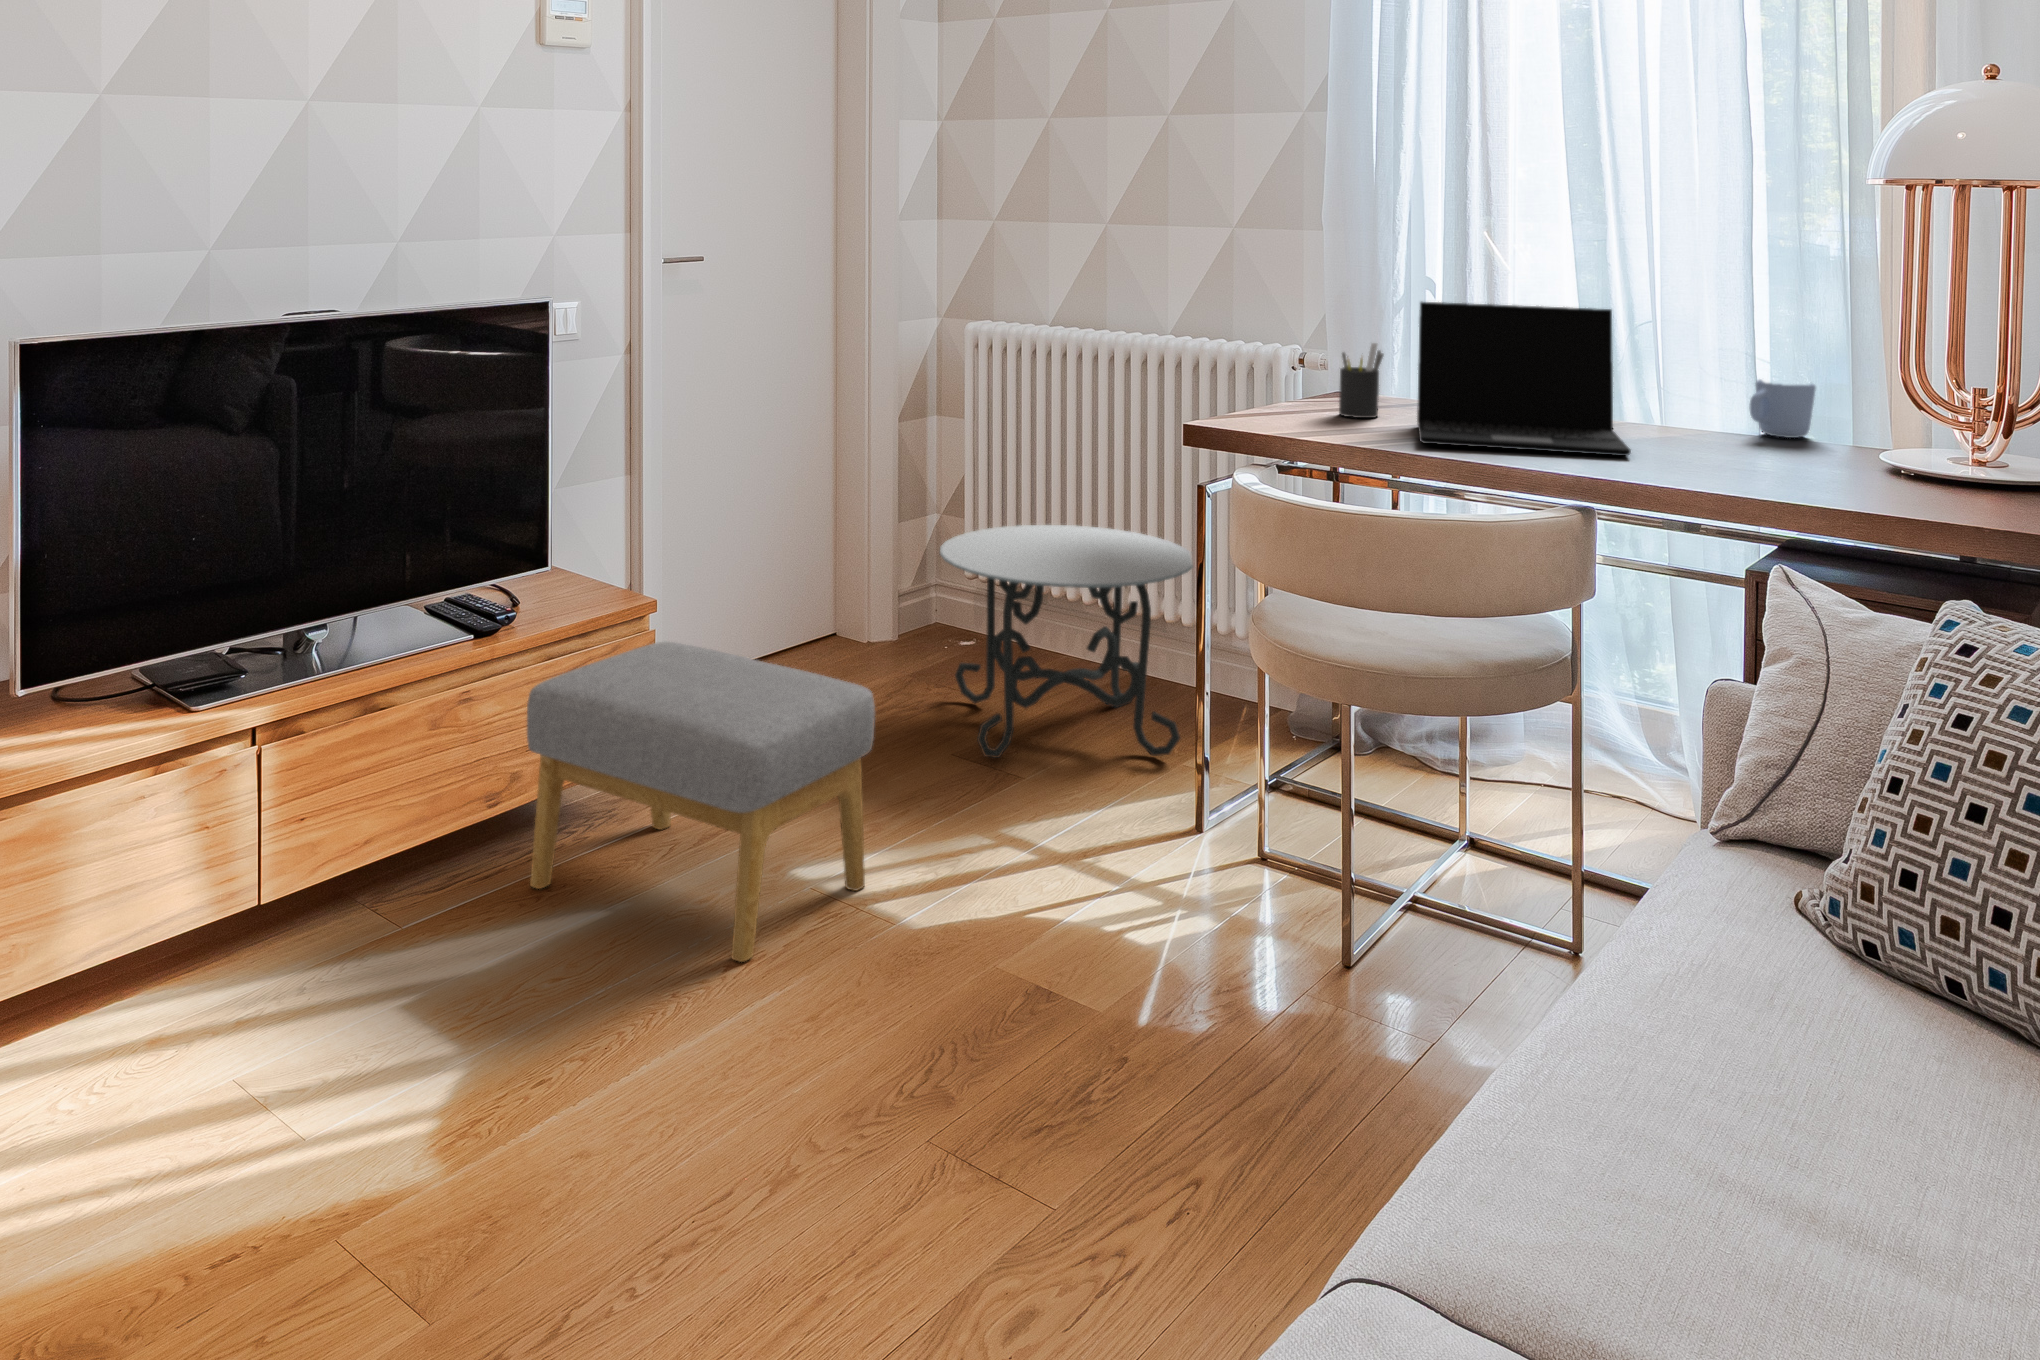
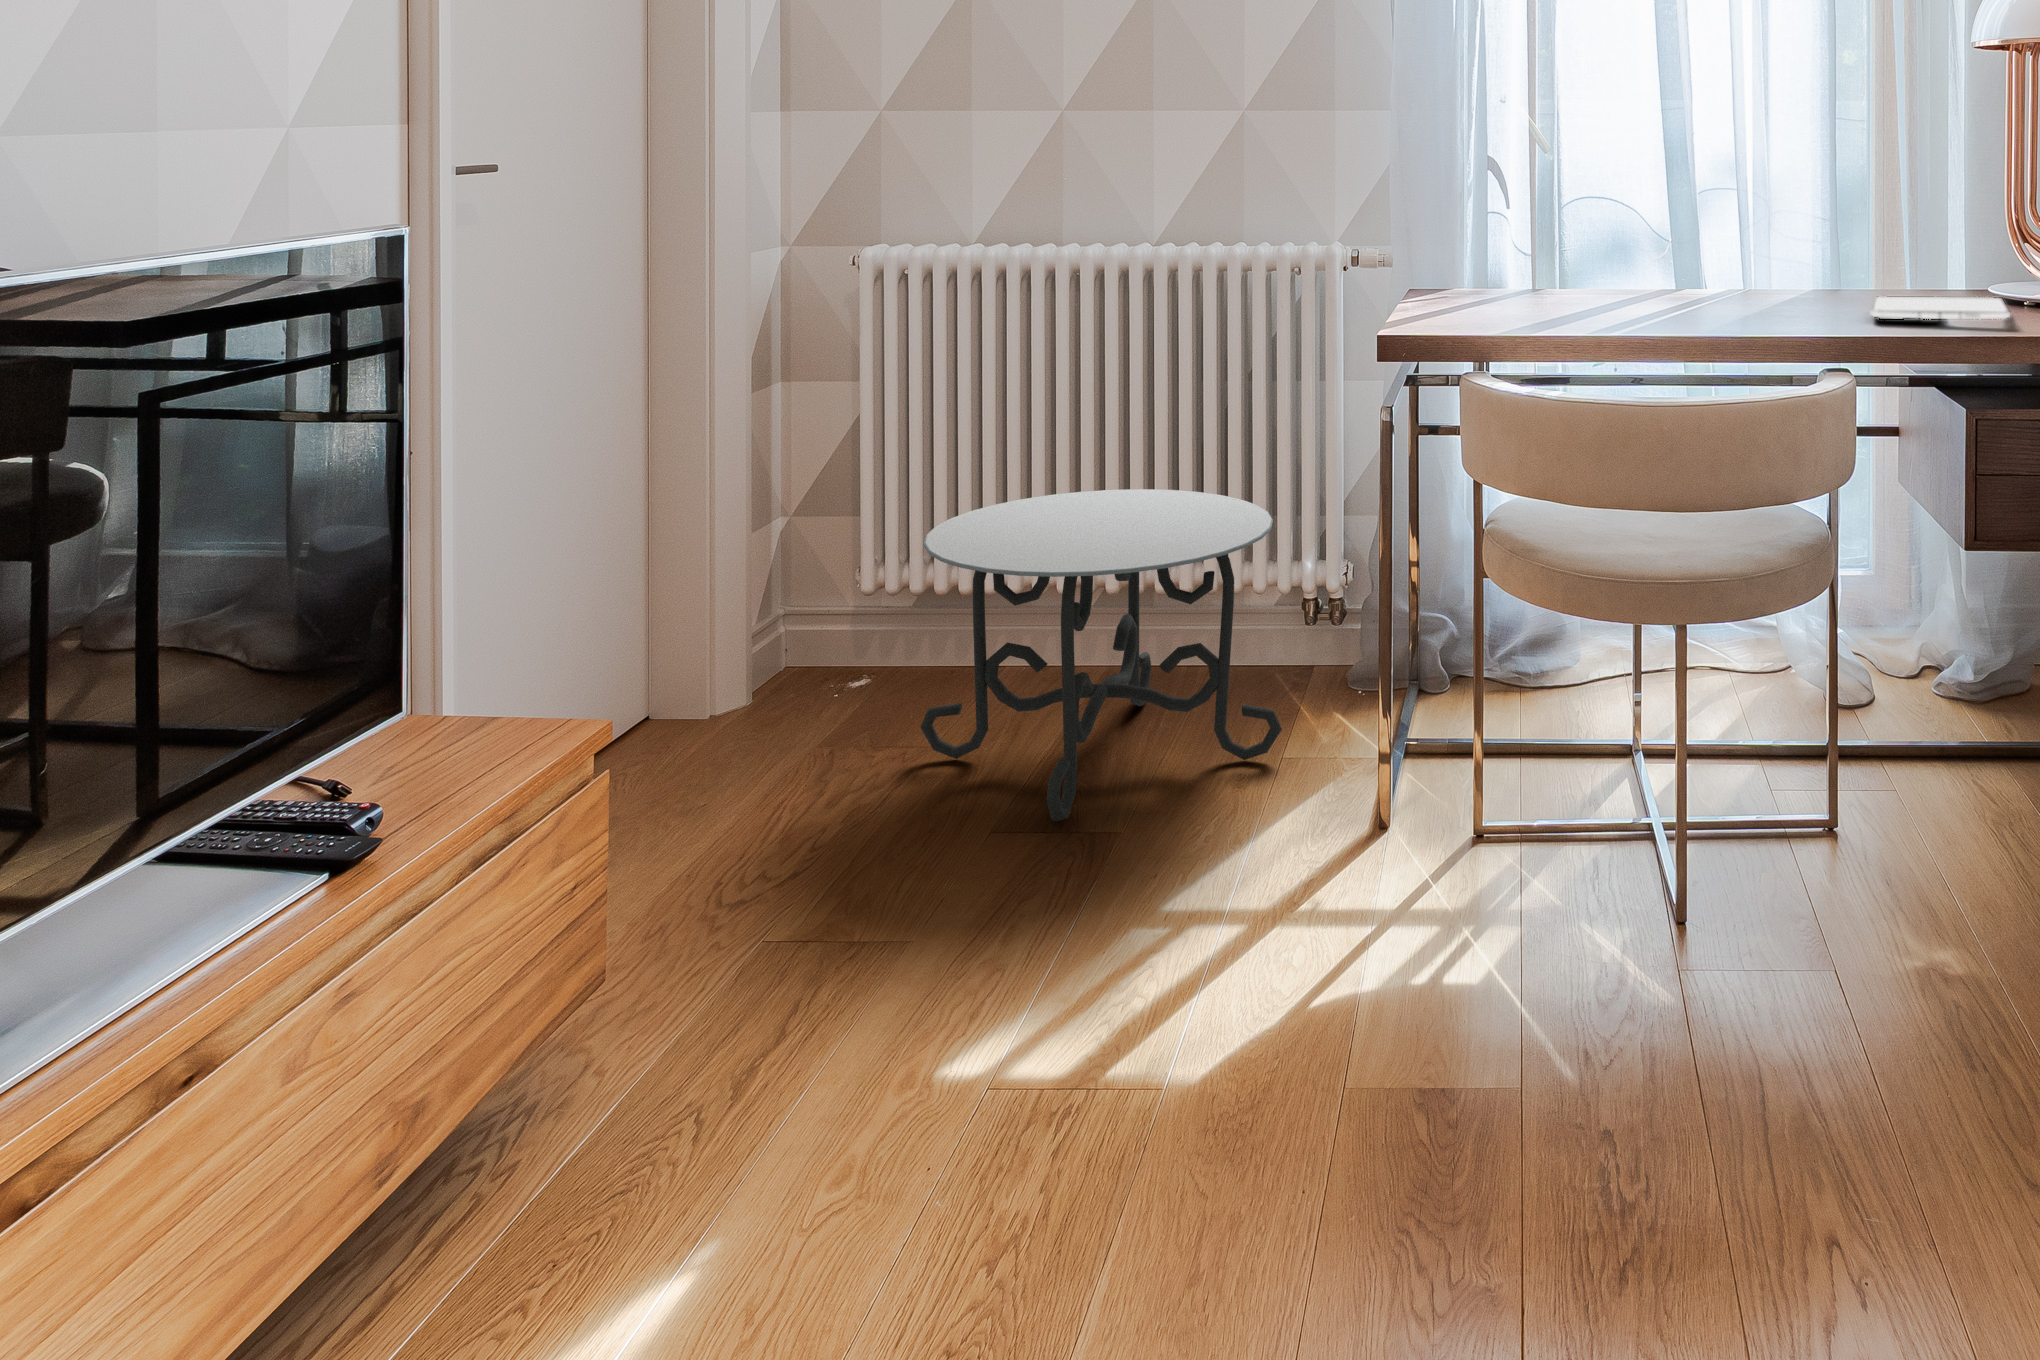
laptop: present [1417,302,1631,456] -> none [1539,167,1803,322]
pen holder: present [1339,343,1384,418] -> none [1453,219,1503,307]
mug: present [1749,380,1816,438] -> none [1824,228,1876,283]
tablet: none [1672,452,1881,488] -> present [1871,296,2010,320]
footstool: present [527,642,875,962] -> none [495,759,1090,1284]

